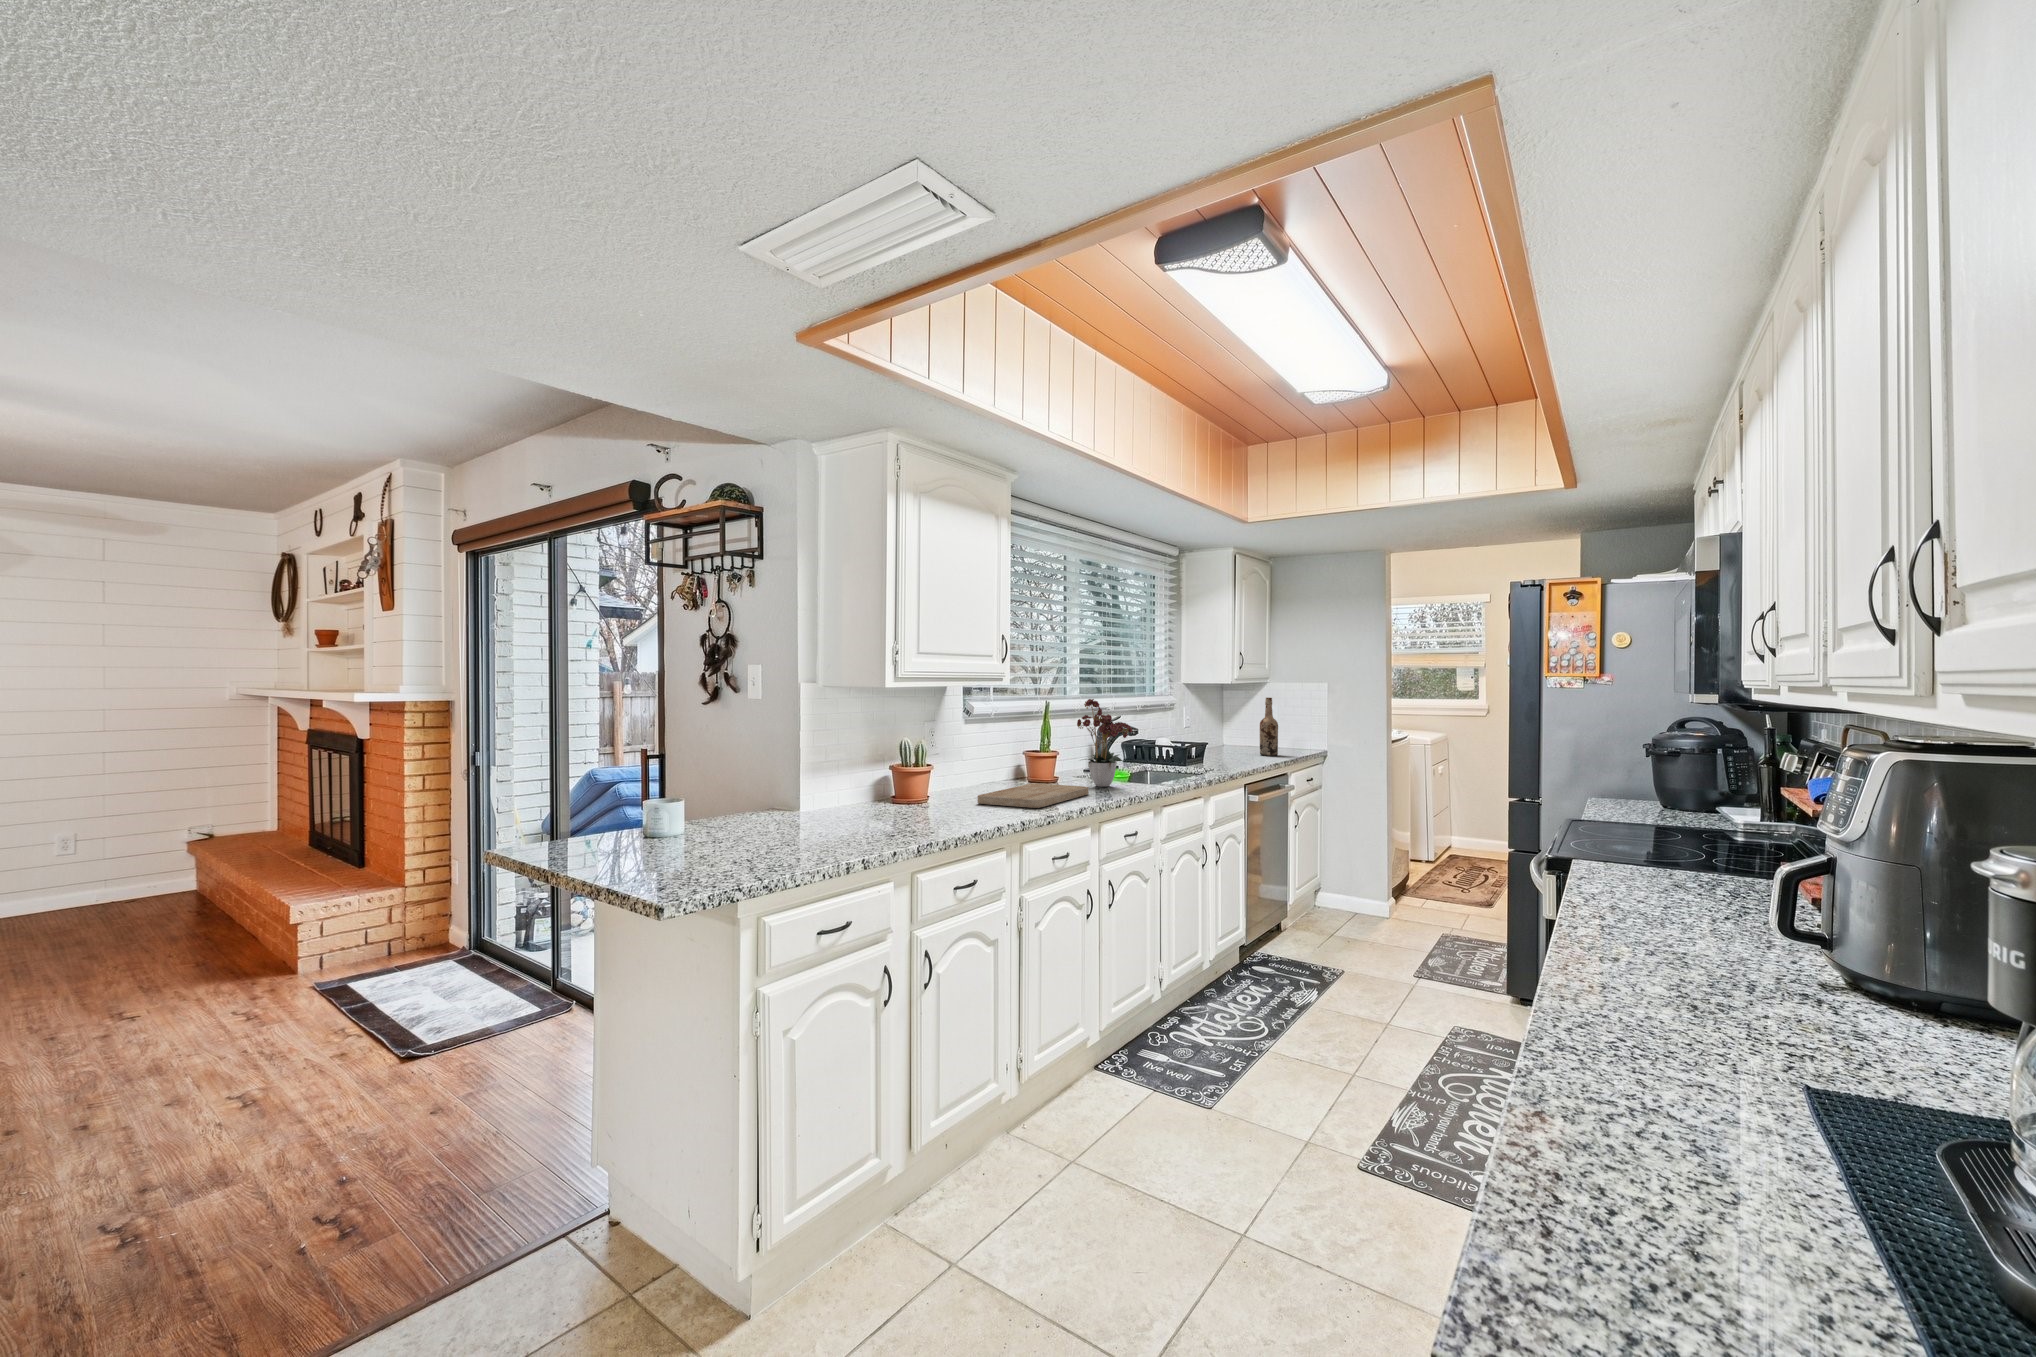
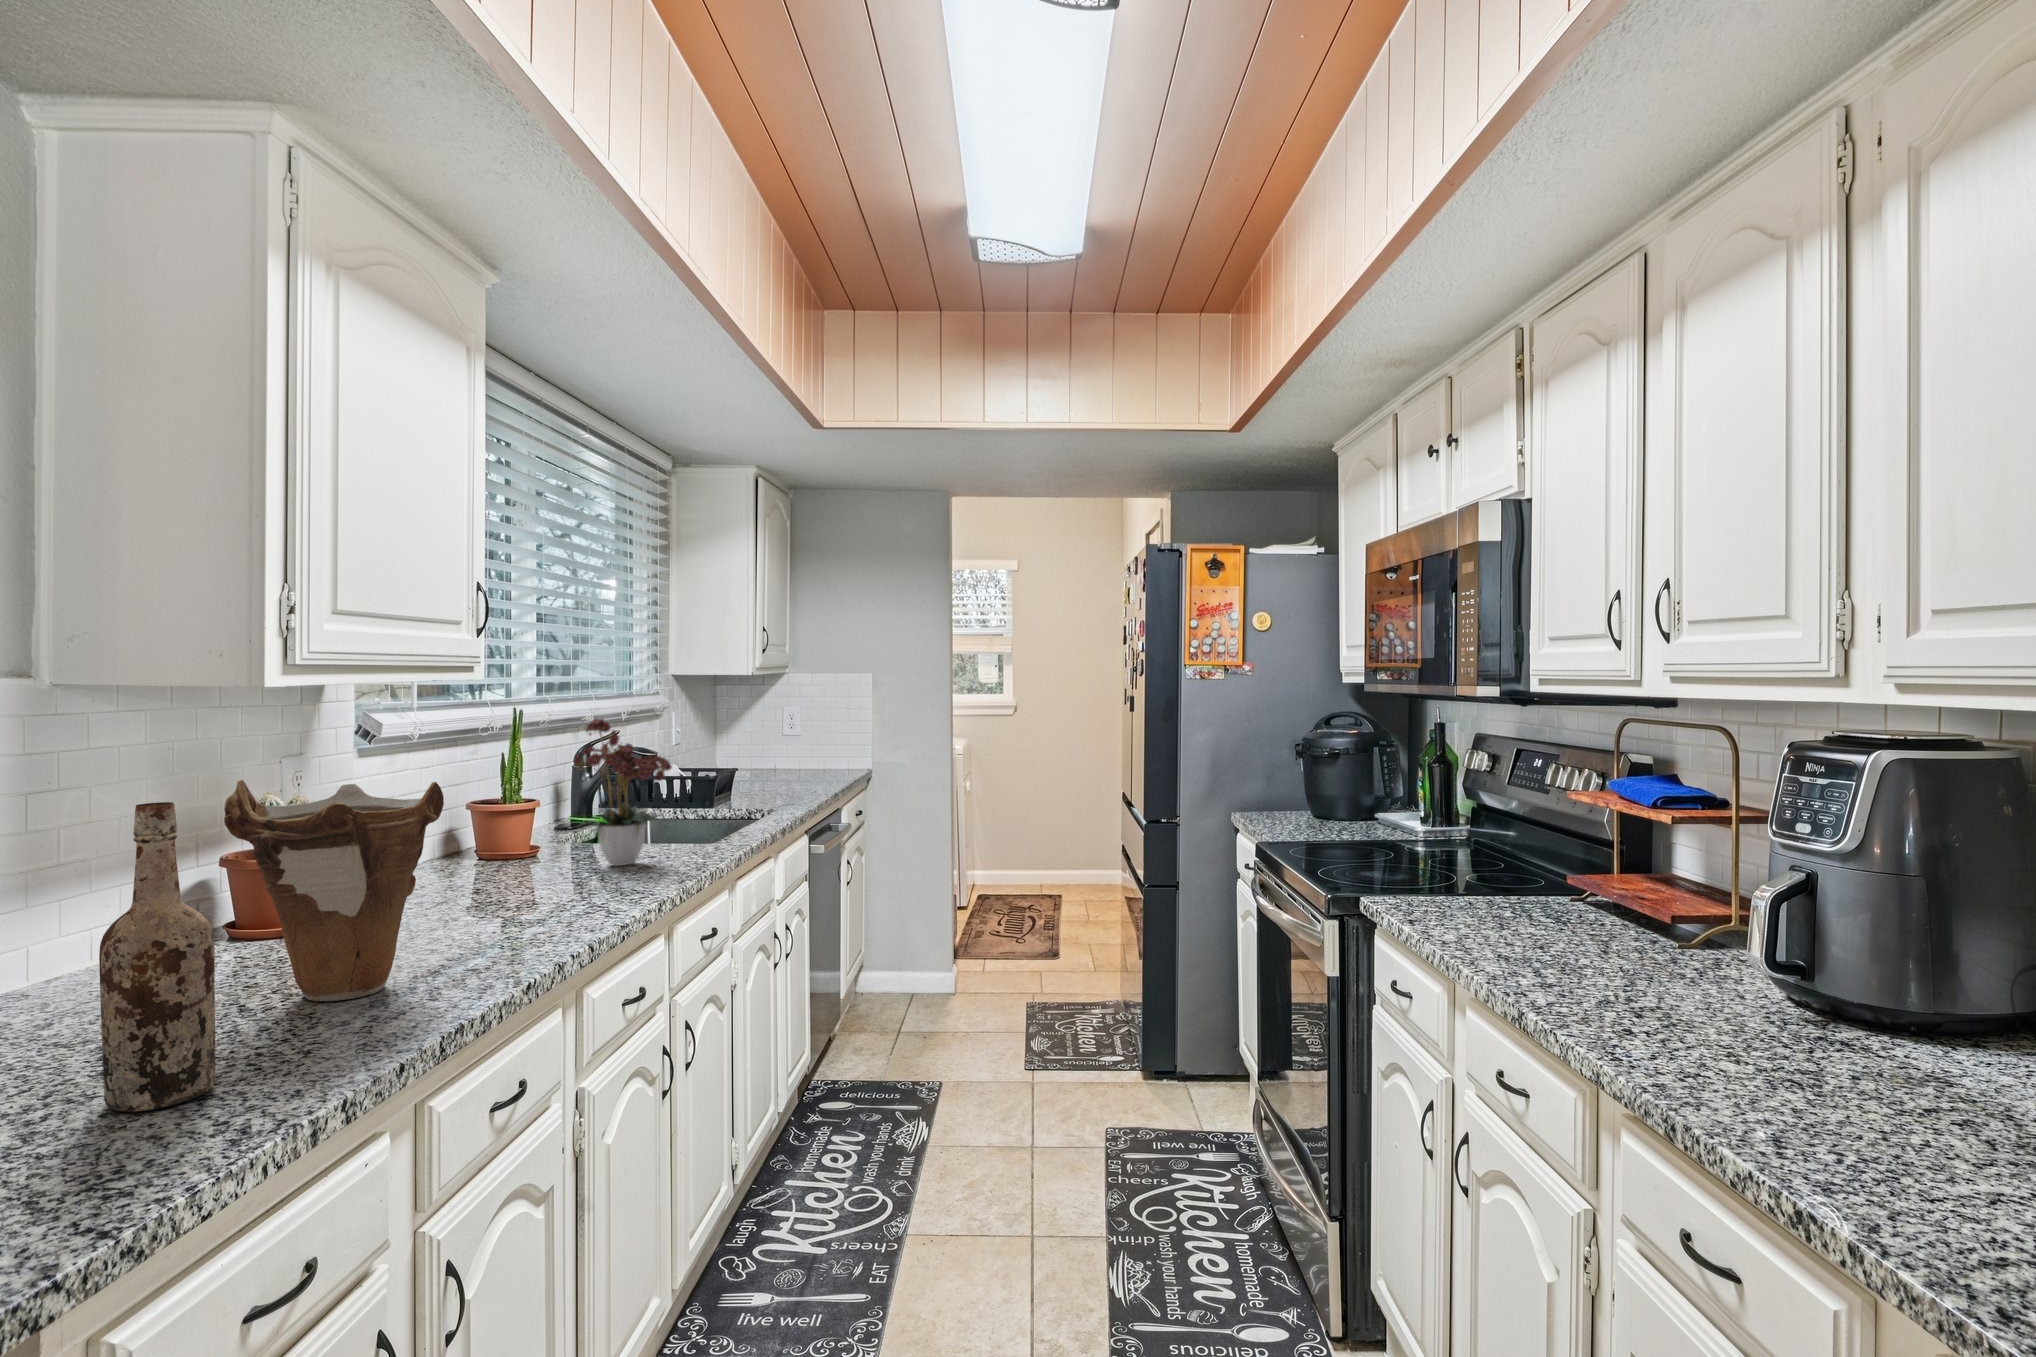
wine bottle: present [1260,698,1278,756] -> present [99,802,215,1112]
vase: none [877,719,967,826] -> present [224,780,444,1001]
cutting board: present [977,783,1089,808] -> none [421,870,618,928]

